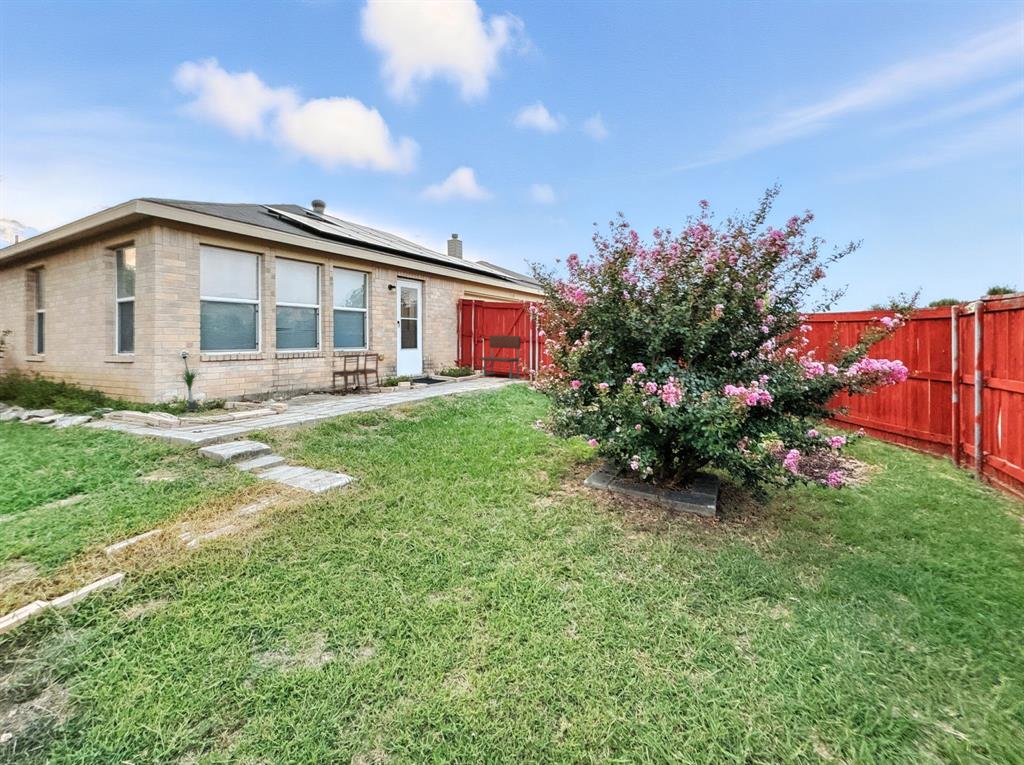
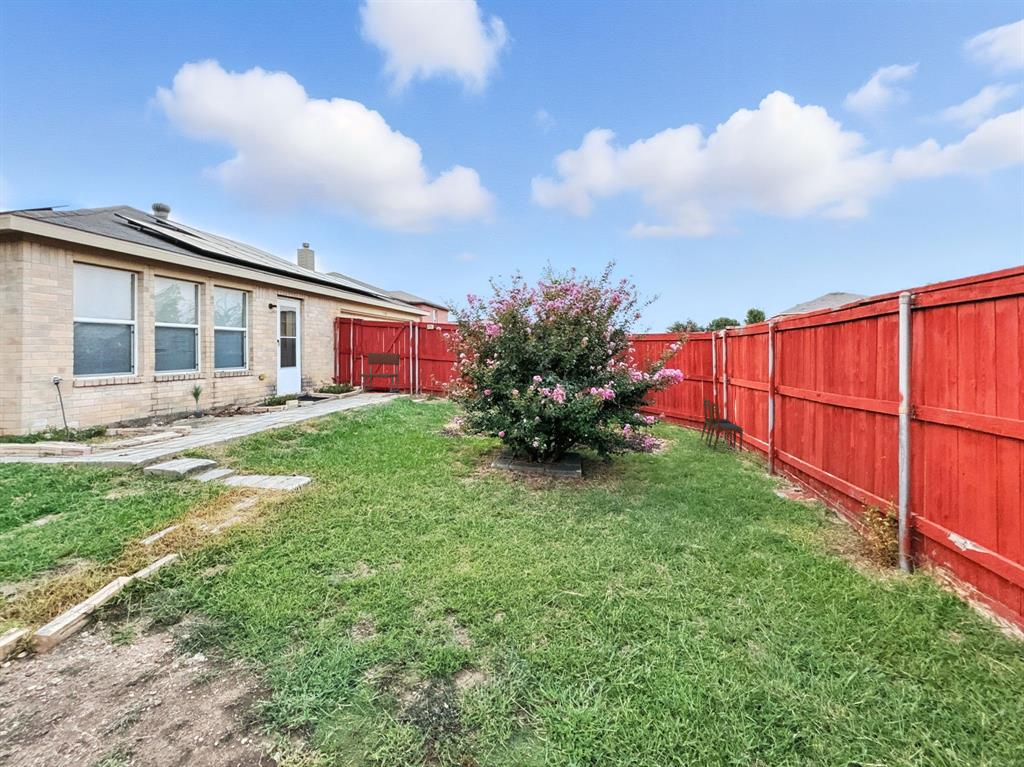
chair: present [333,353,379,393] -> present [701,398,743,452]
potted plant: present [182,369,199,409] -> present [191,385,202,418]

